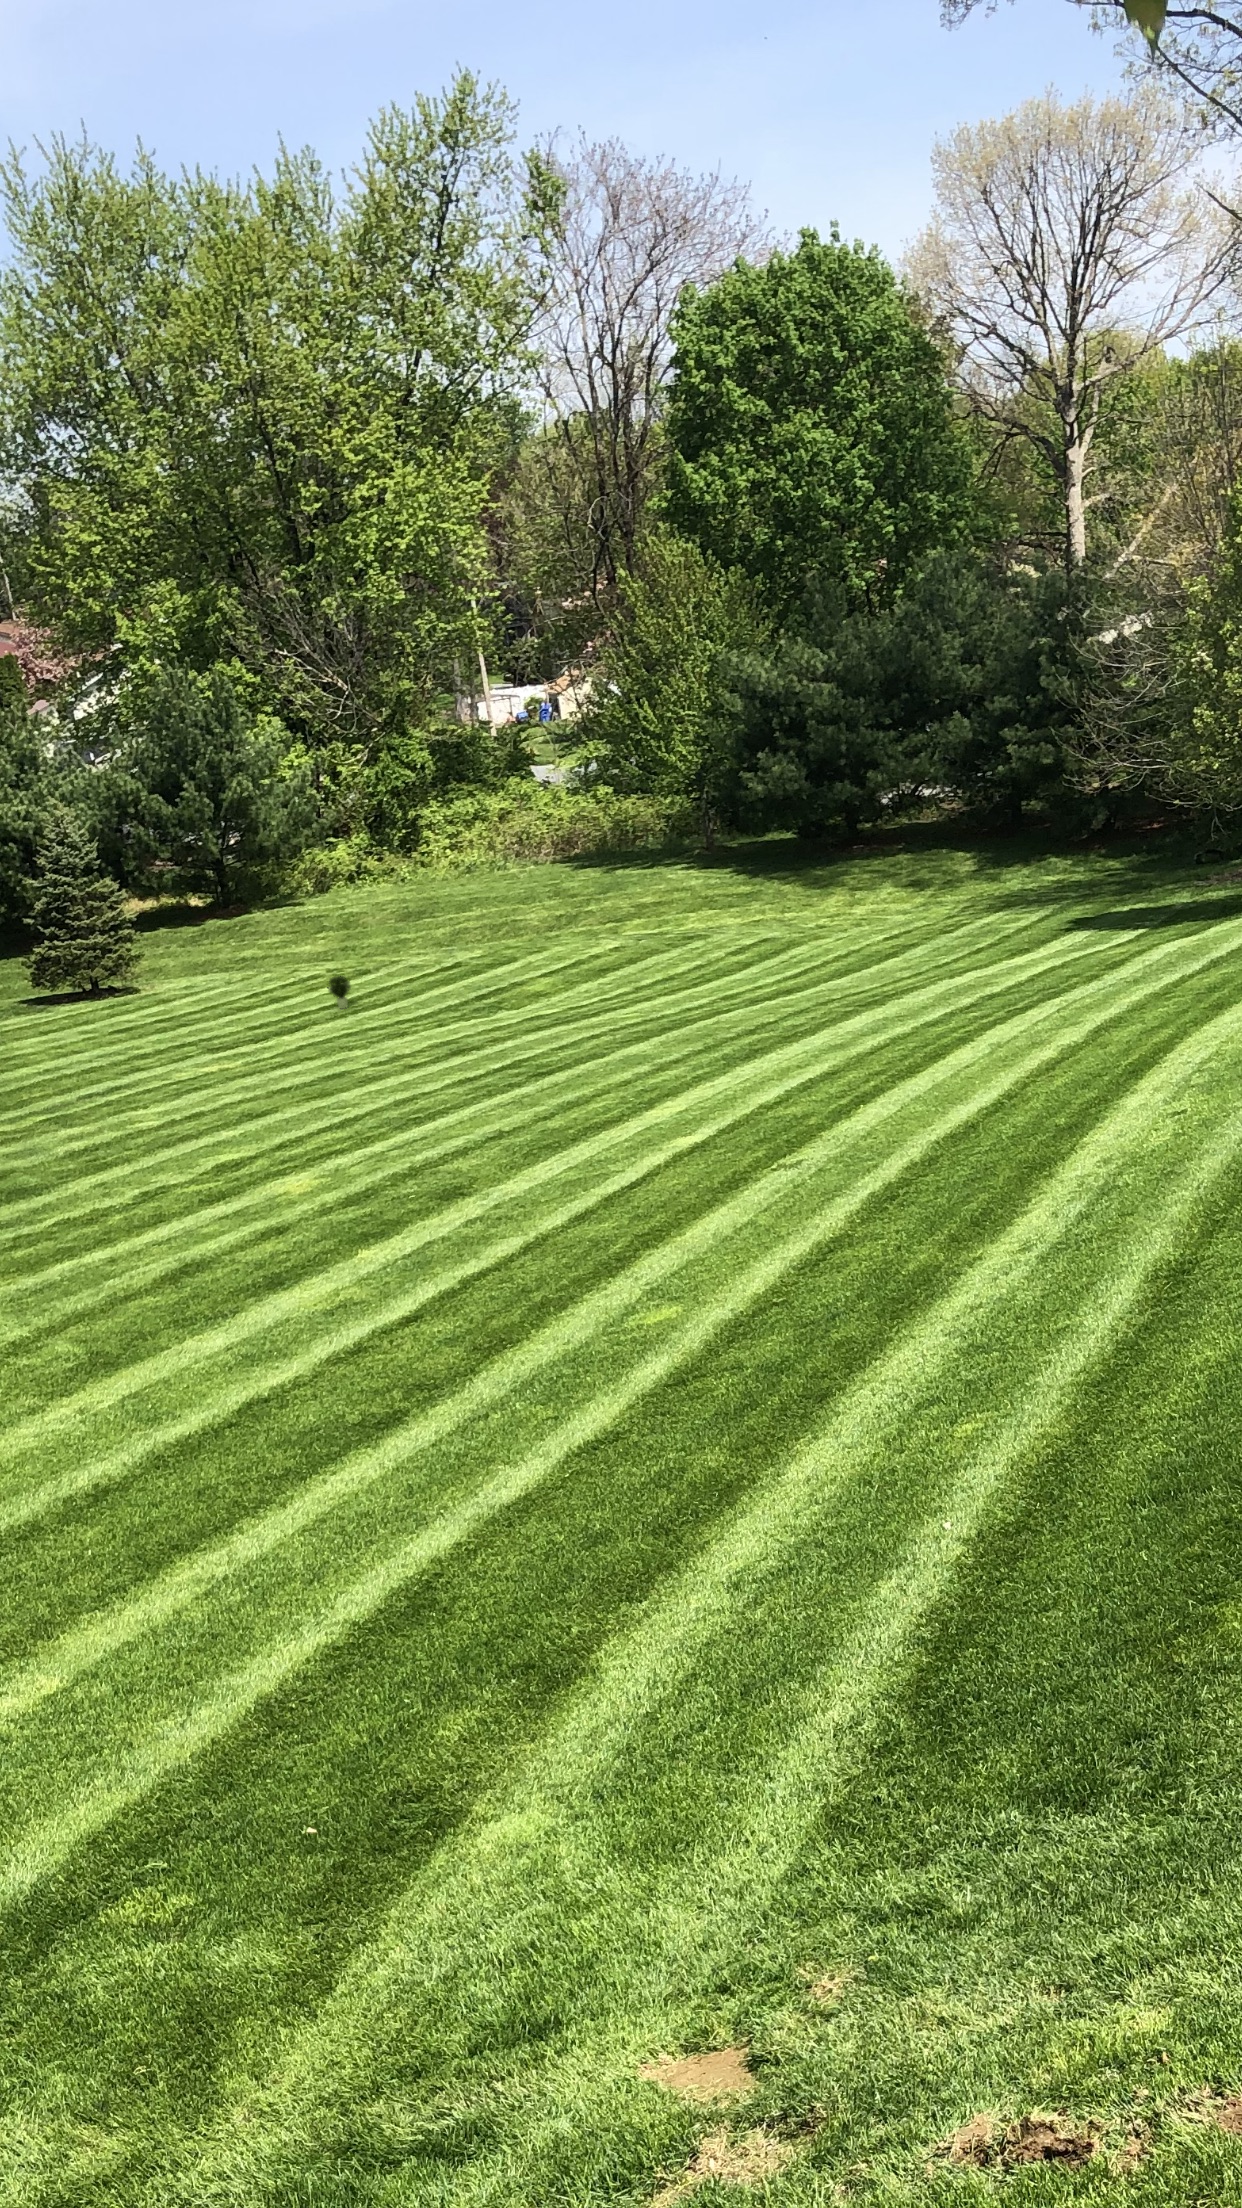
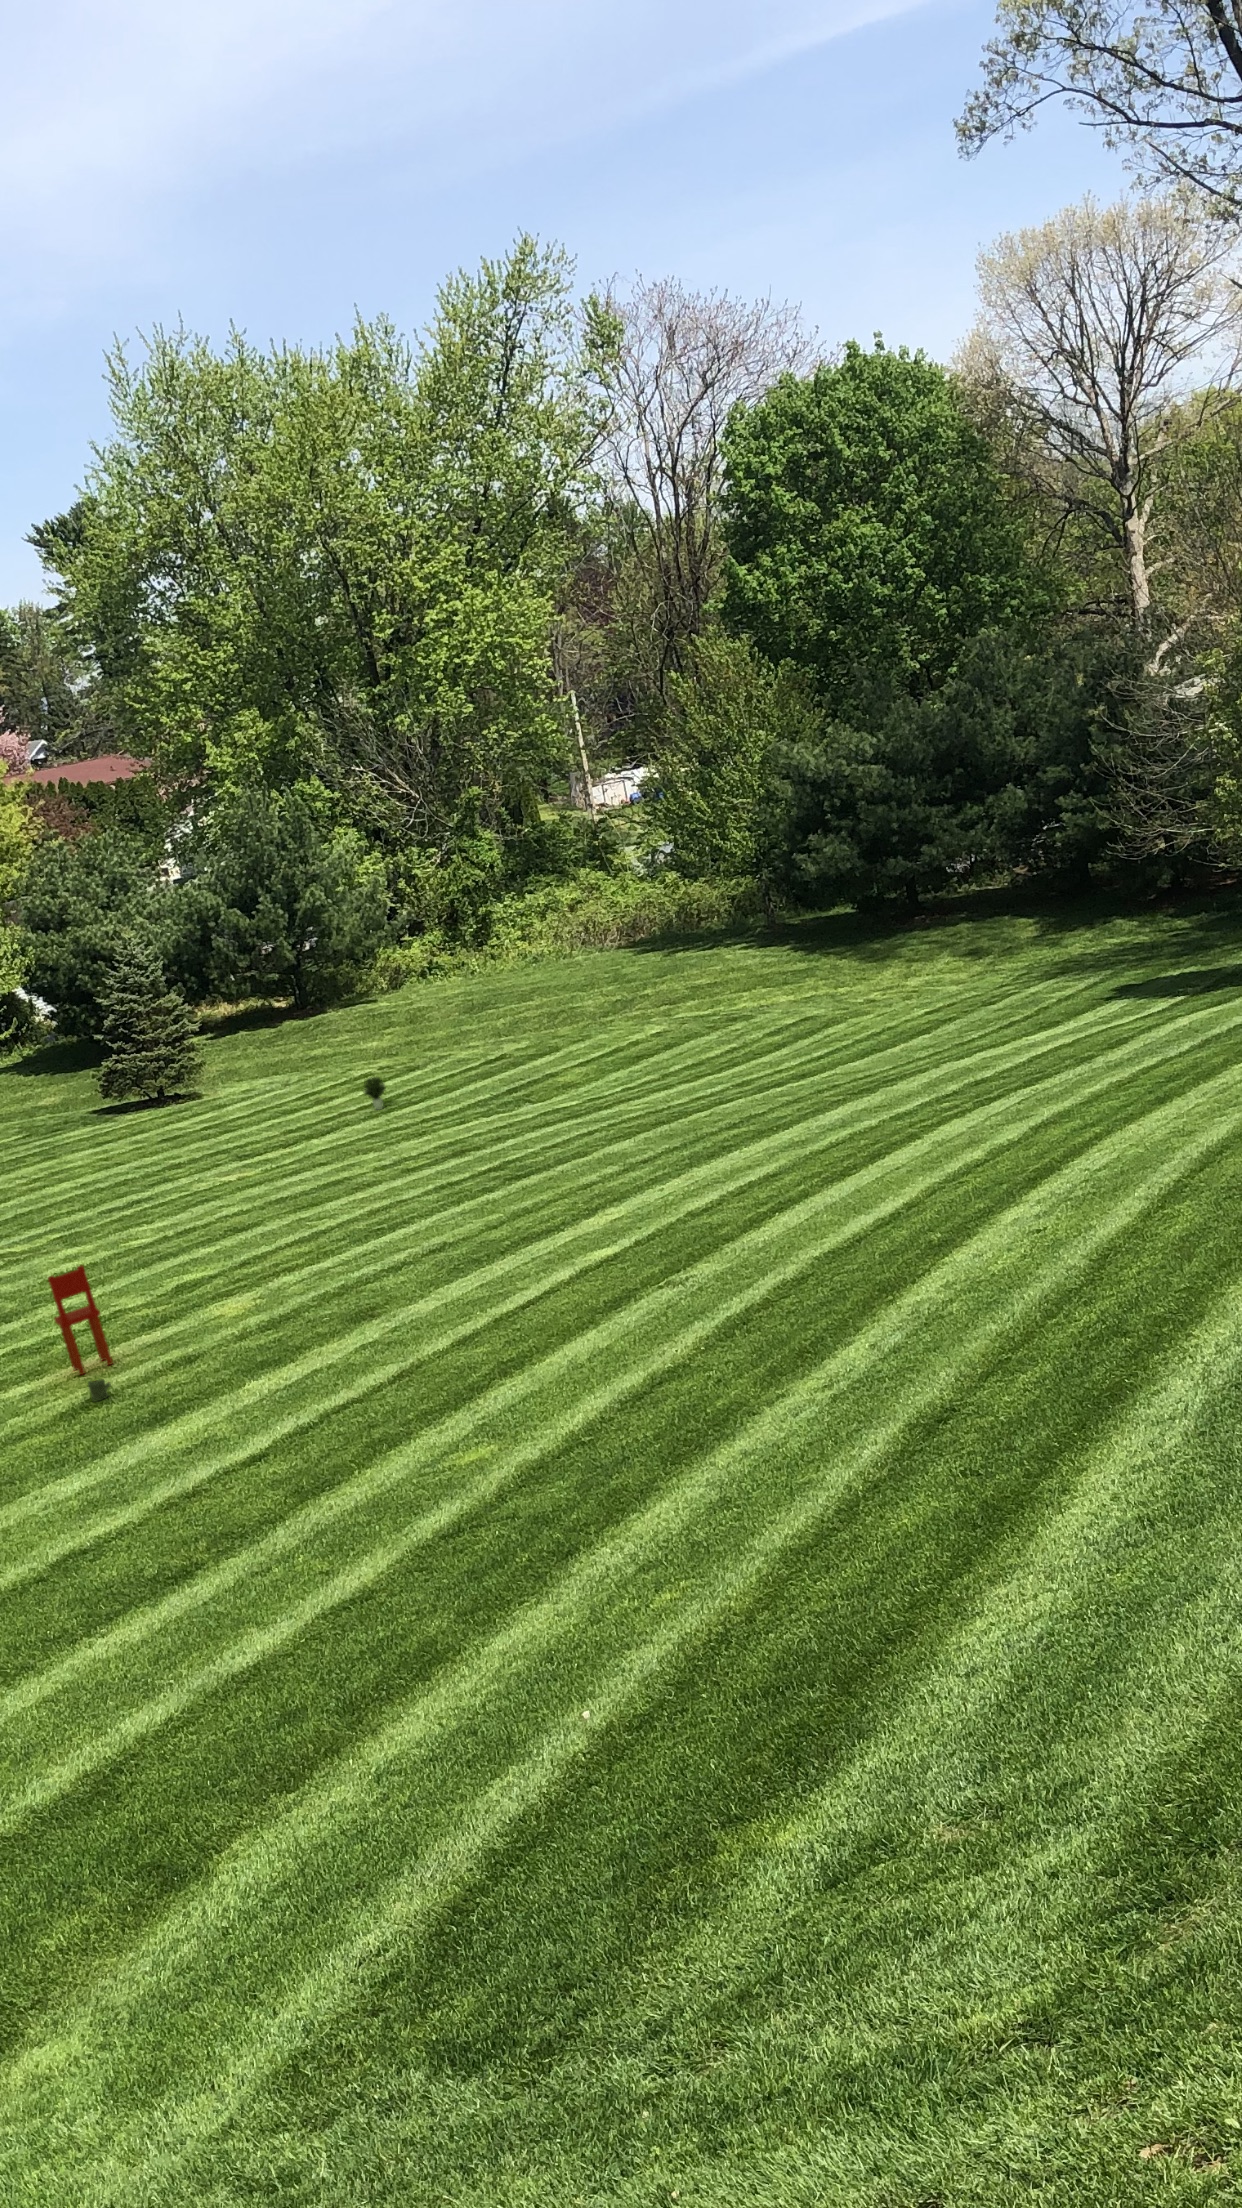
chair: none [115,1133,172,1238] -> present [48,1265,113,1375]
watering can: none [162,1238,189,1259] -> present [88,1379,111,1401]

